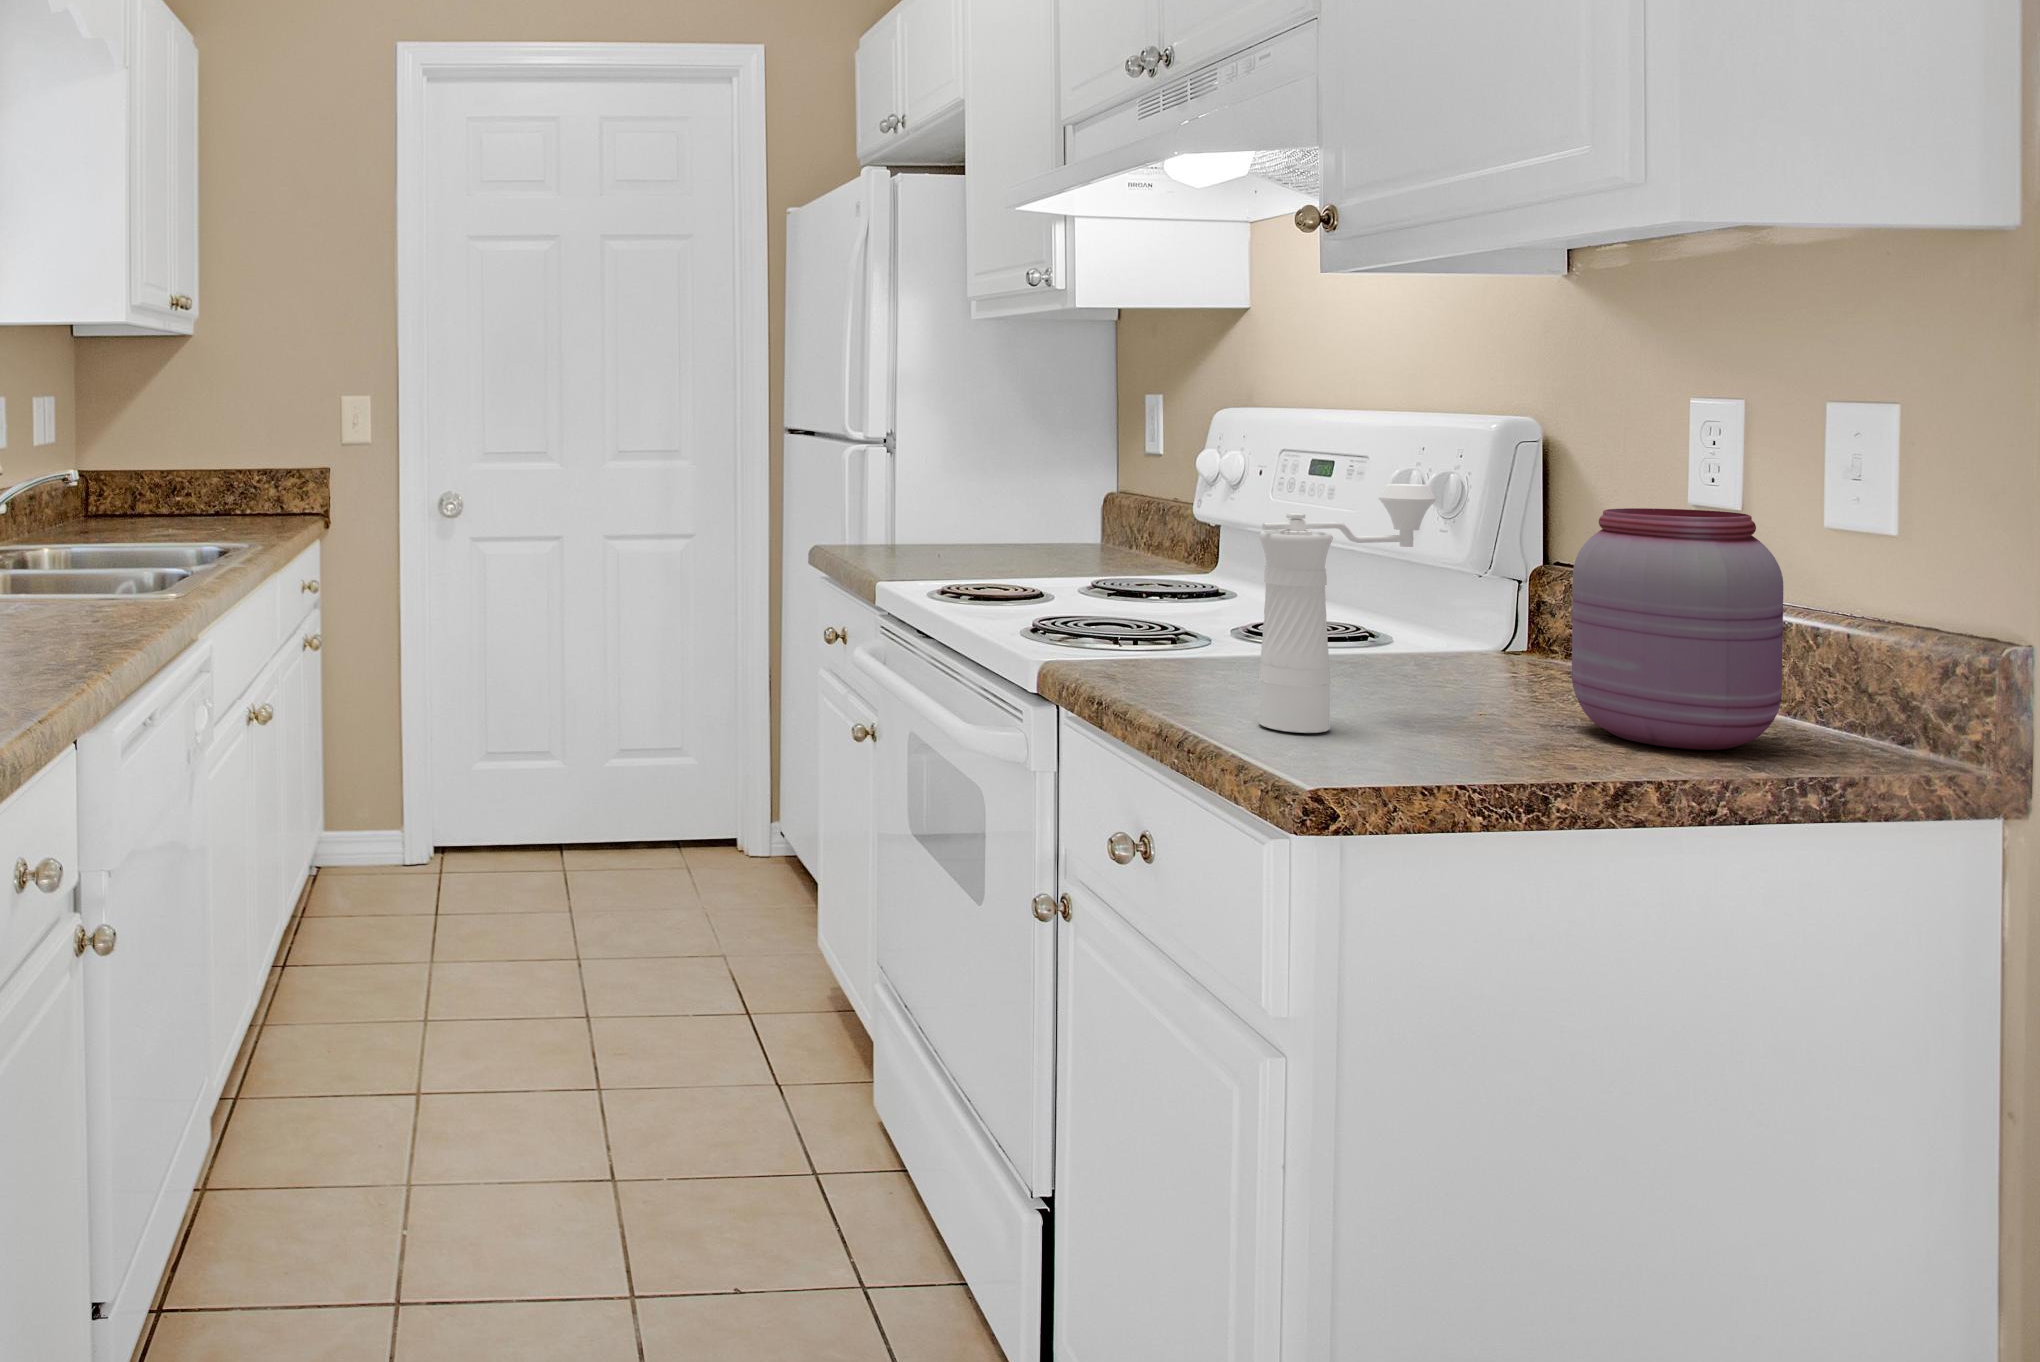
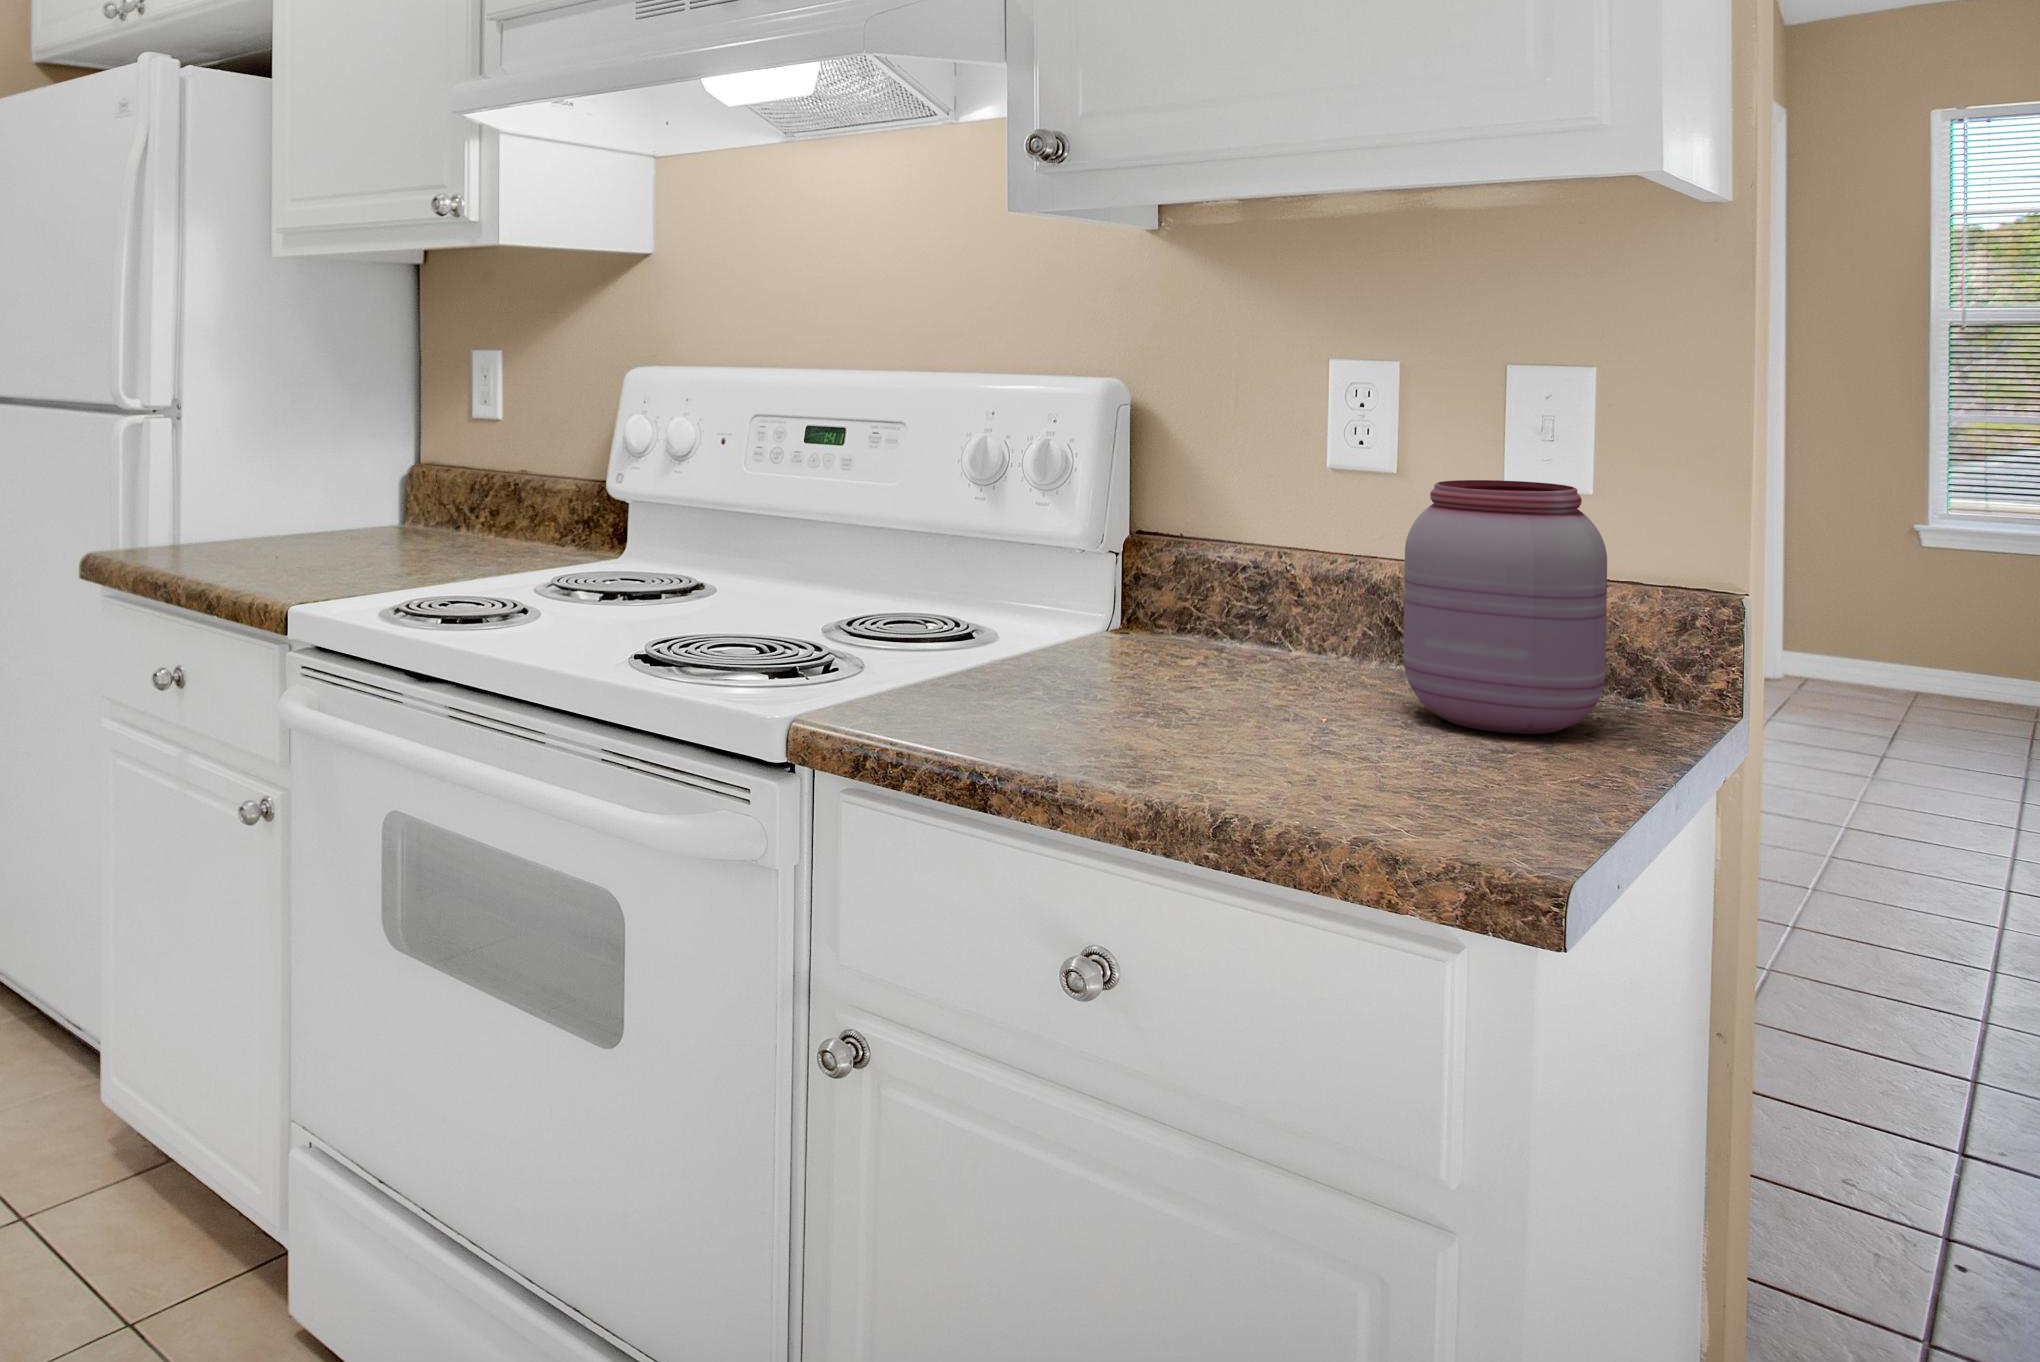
pepper mill: present [1259,484,1436,733] -> none [1230,468,1349,784]

